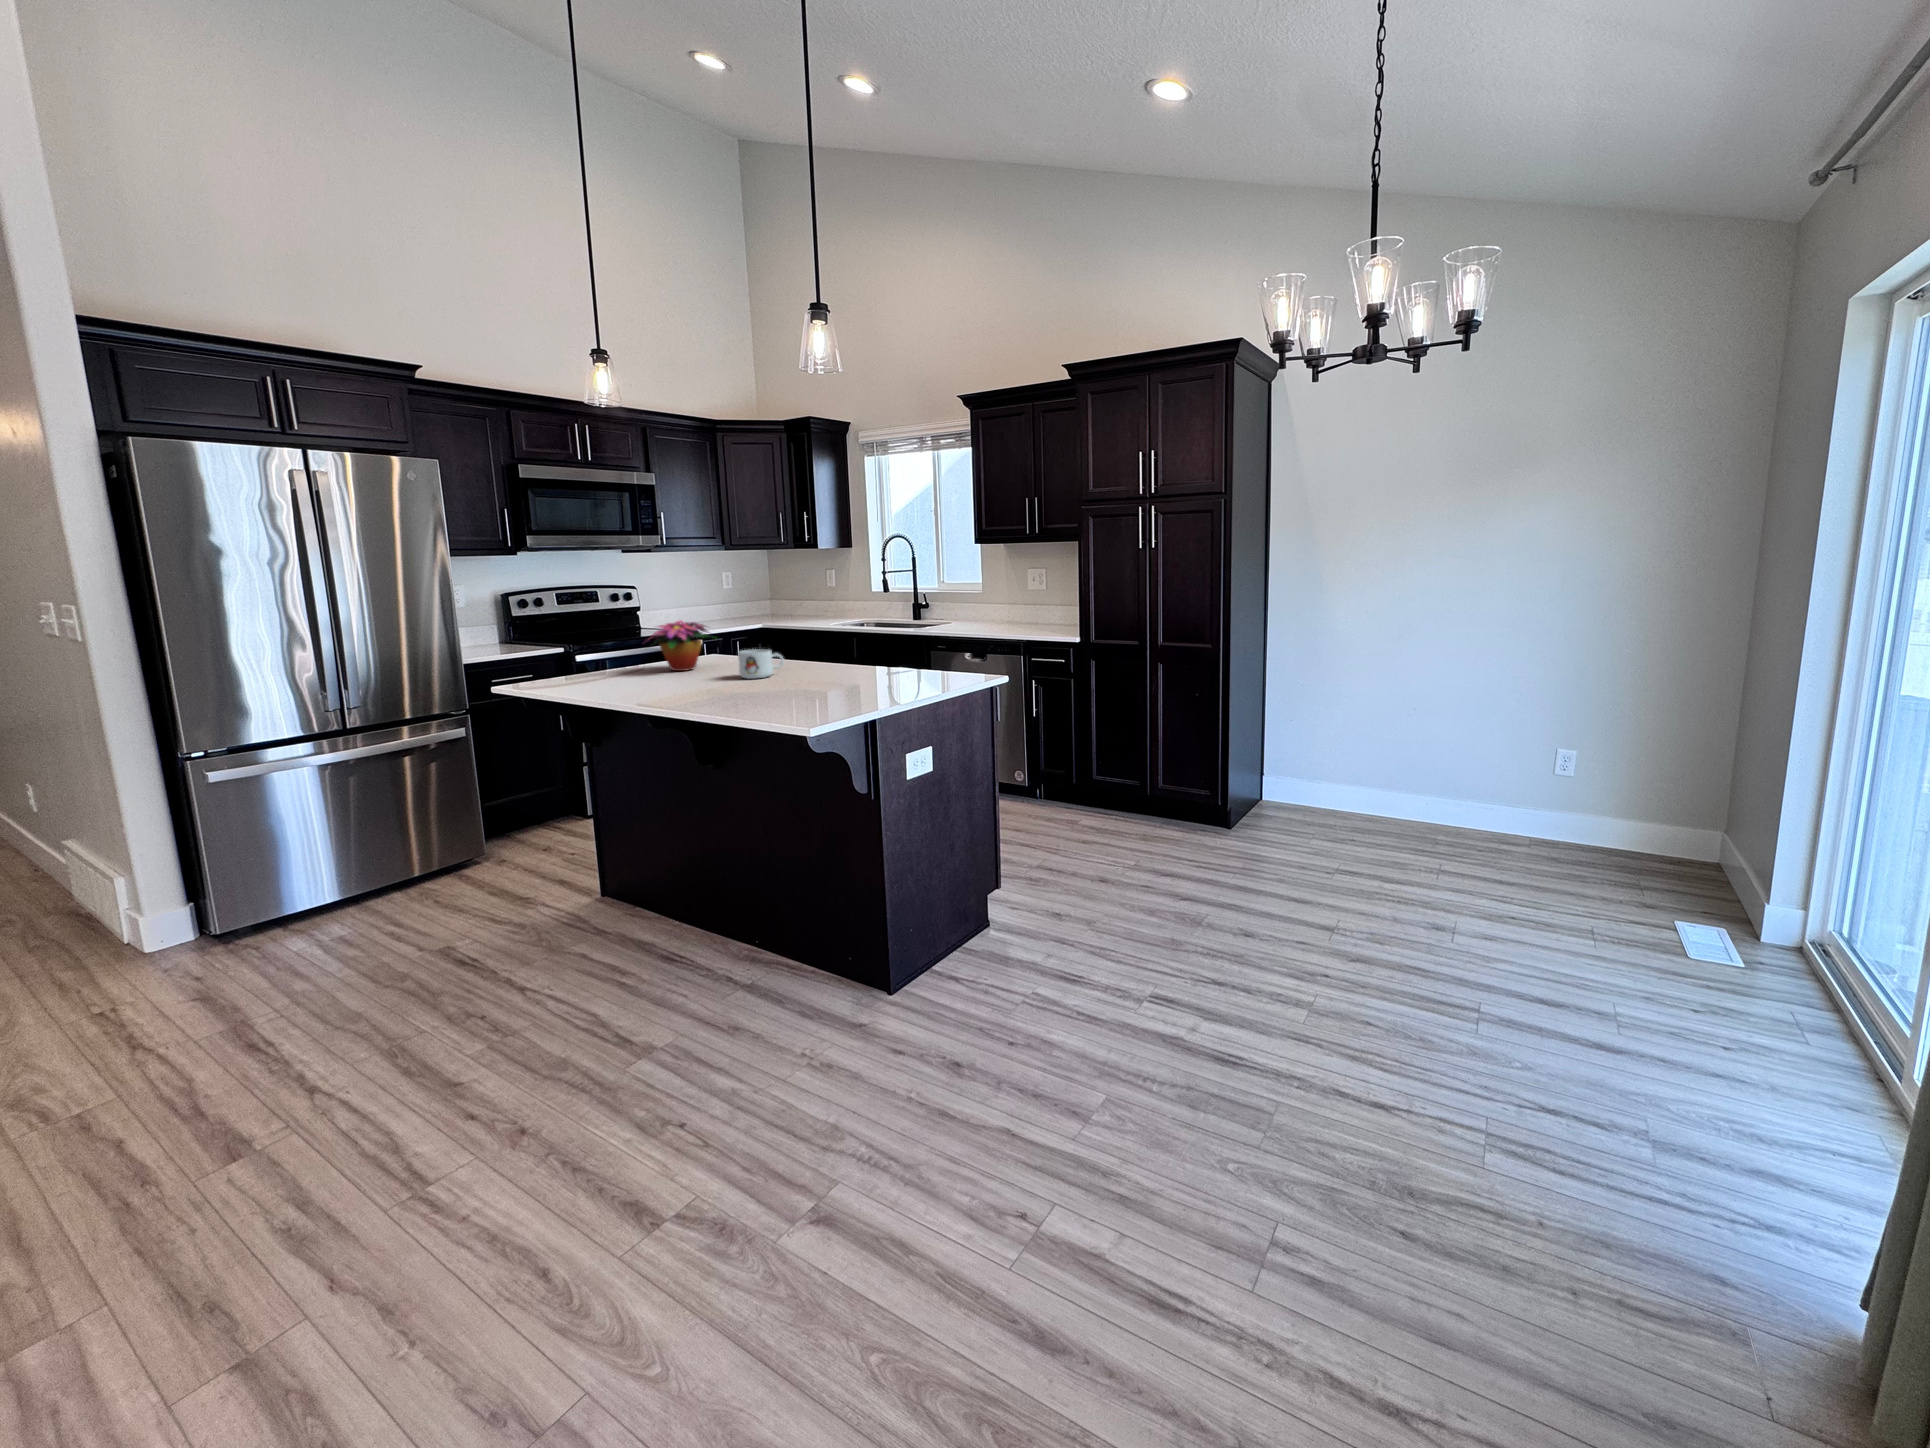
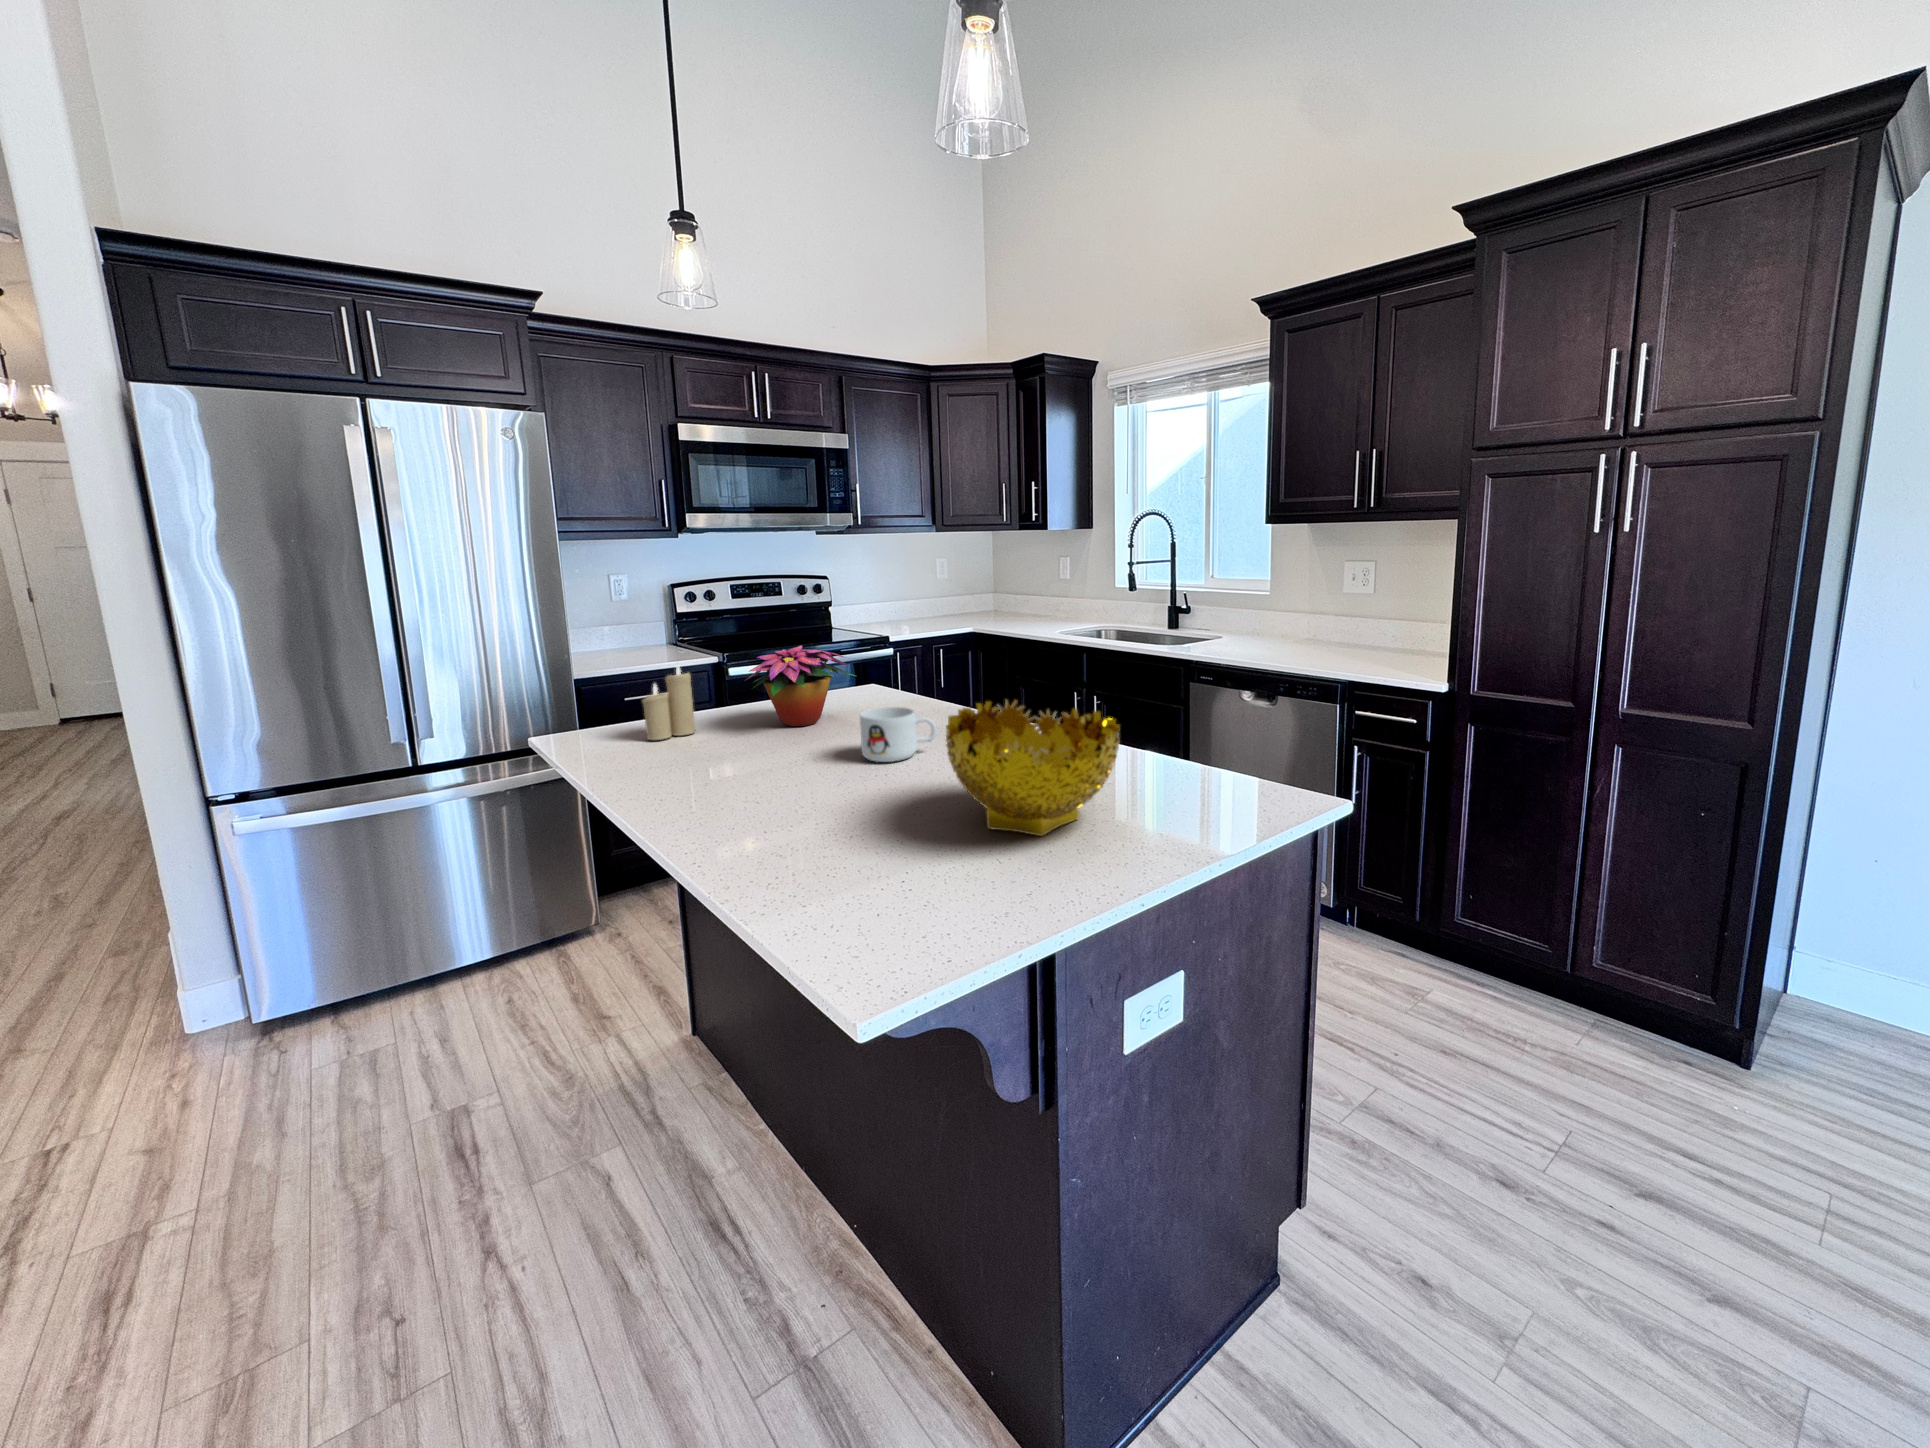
decorative bowl: none [807,632,894,691] -> present [946,699,1120,836]
candle: none [578,633,612,681] -> present [642,666,695,740]

